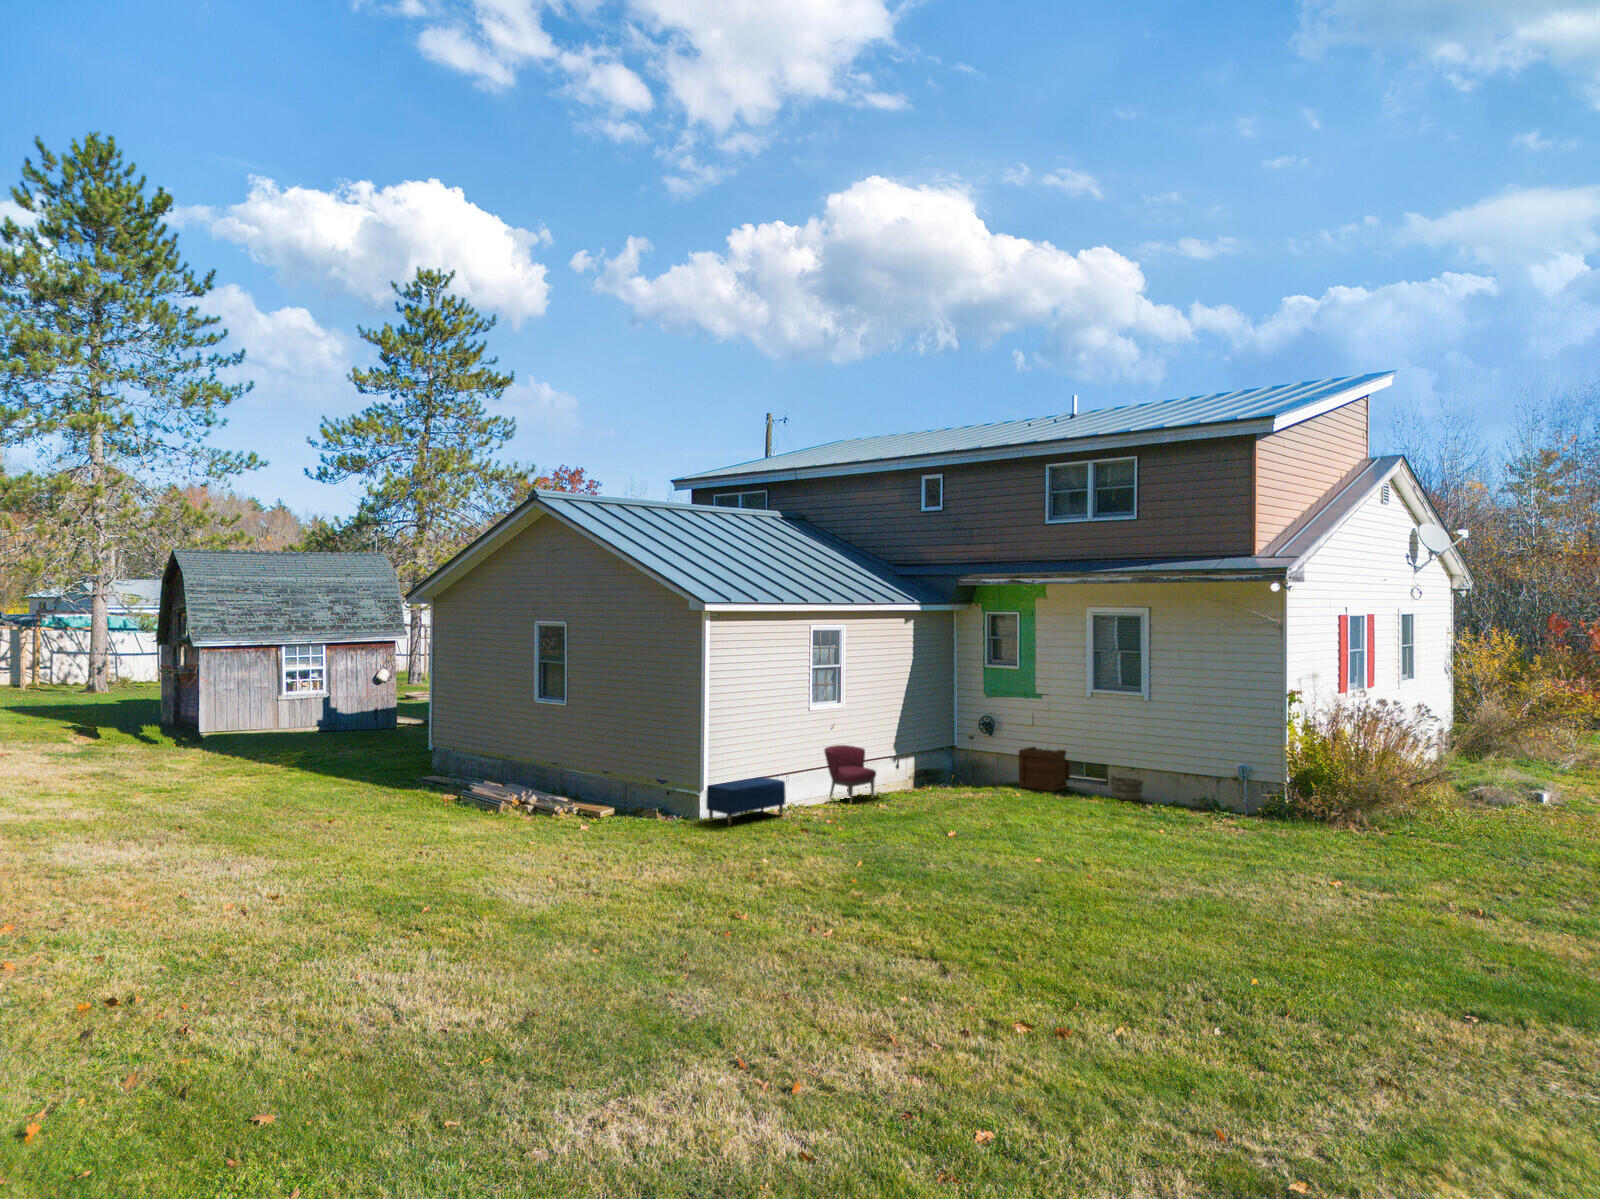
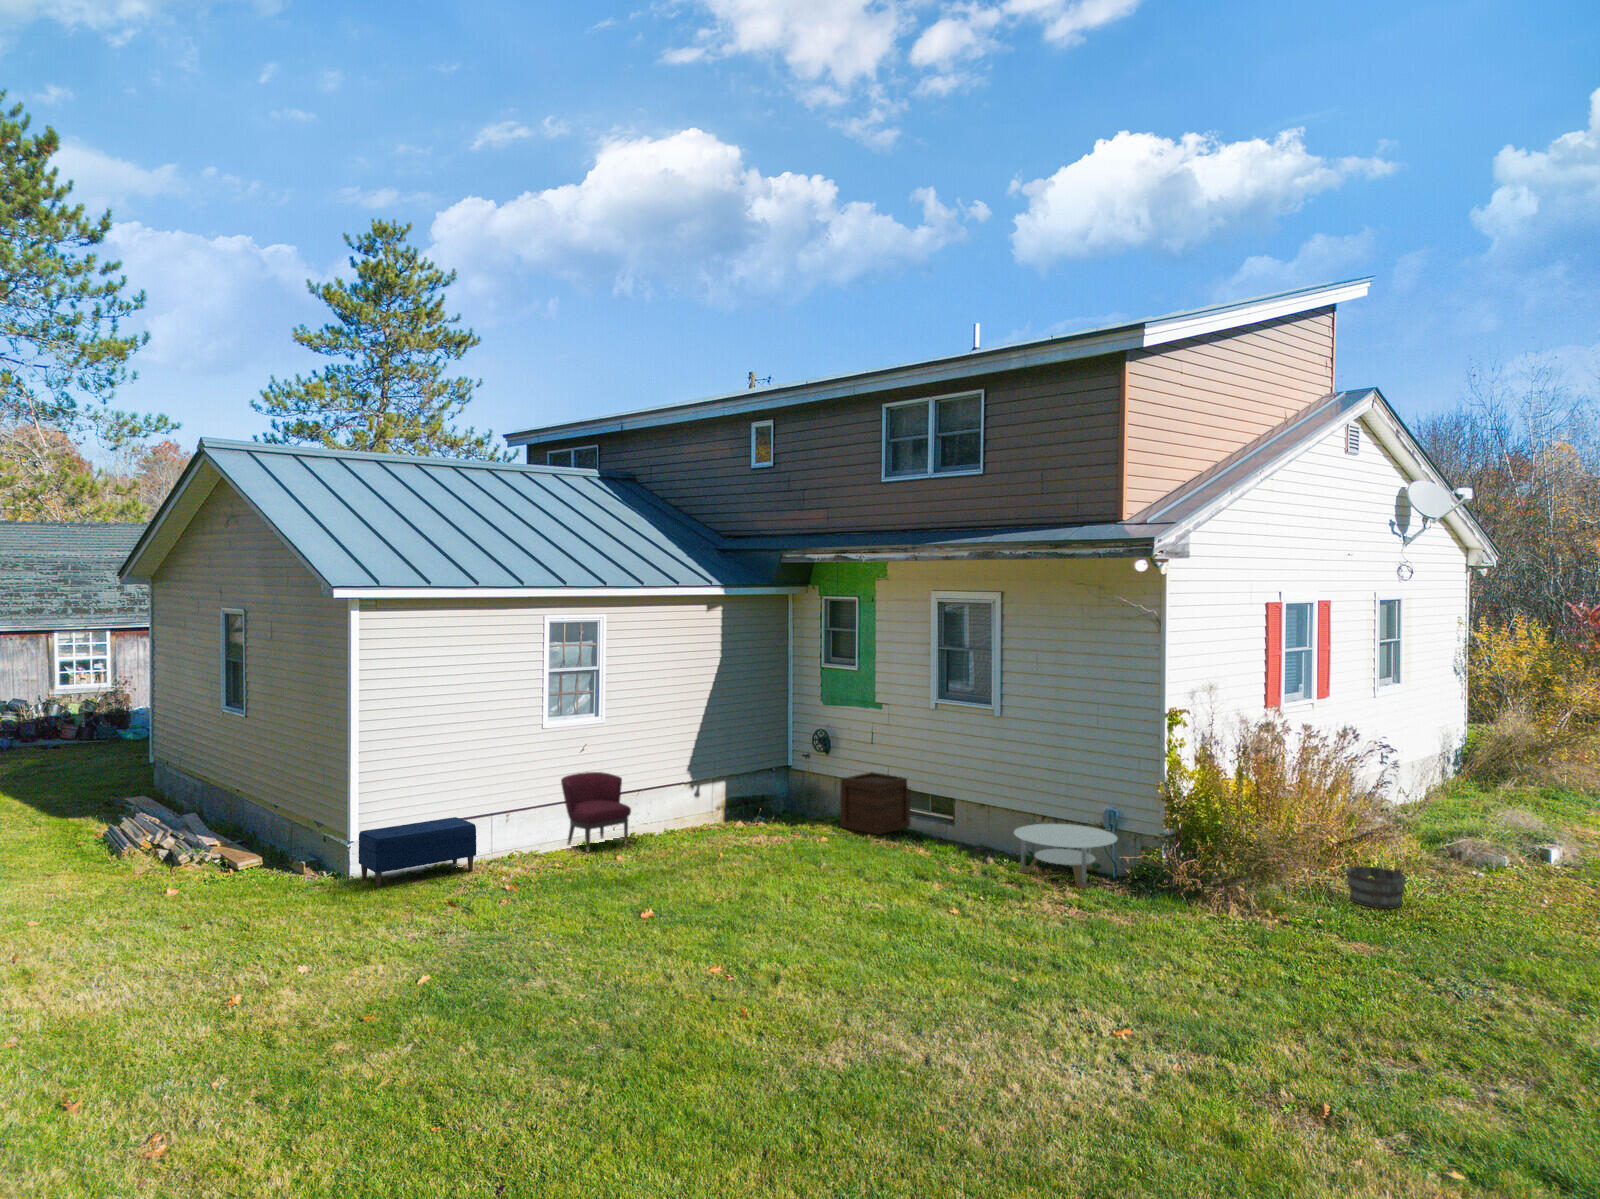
bucket: present [1110,775,1144,800] -> present [1346,867,1410,909]
round table: none [1178,778,1258,821] -> present [1014,824,1117,888]

